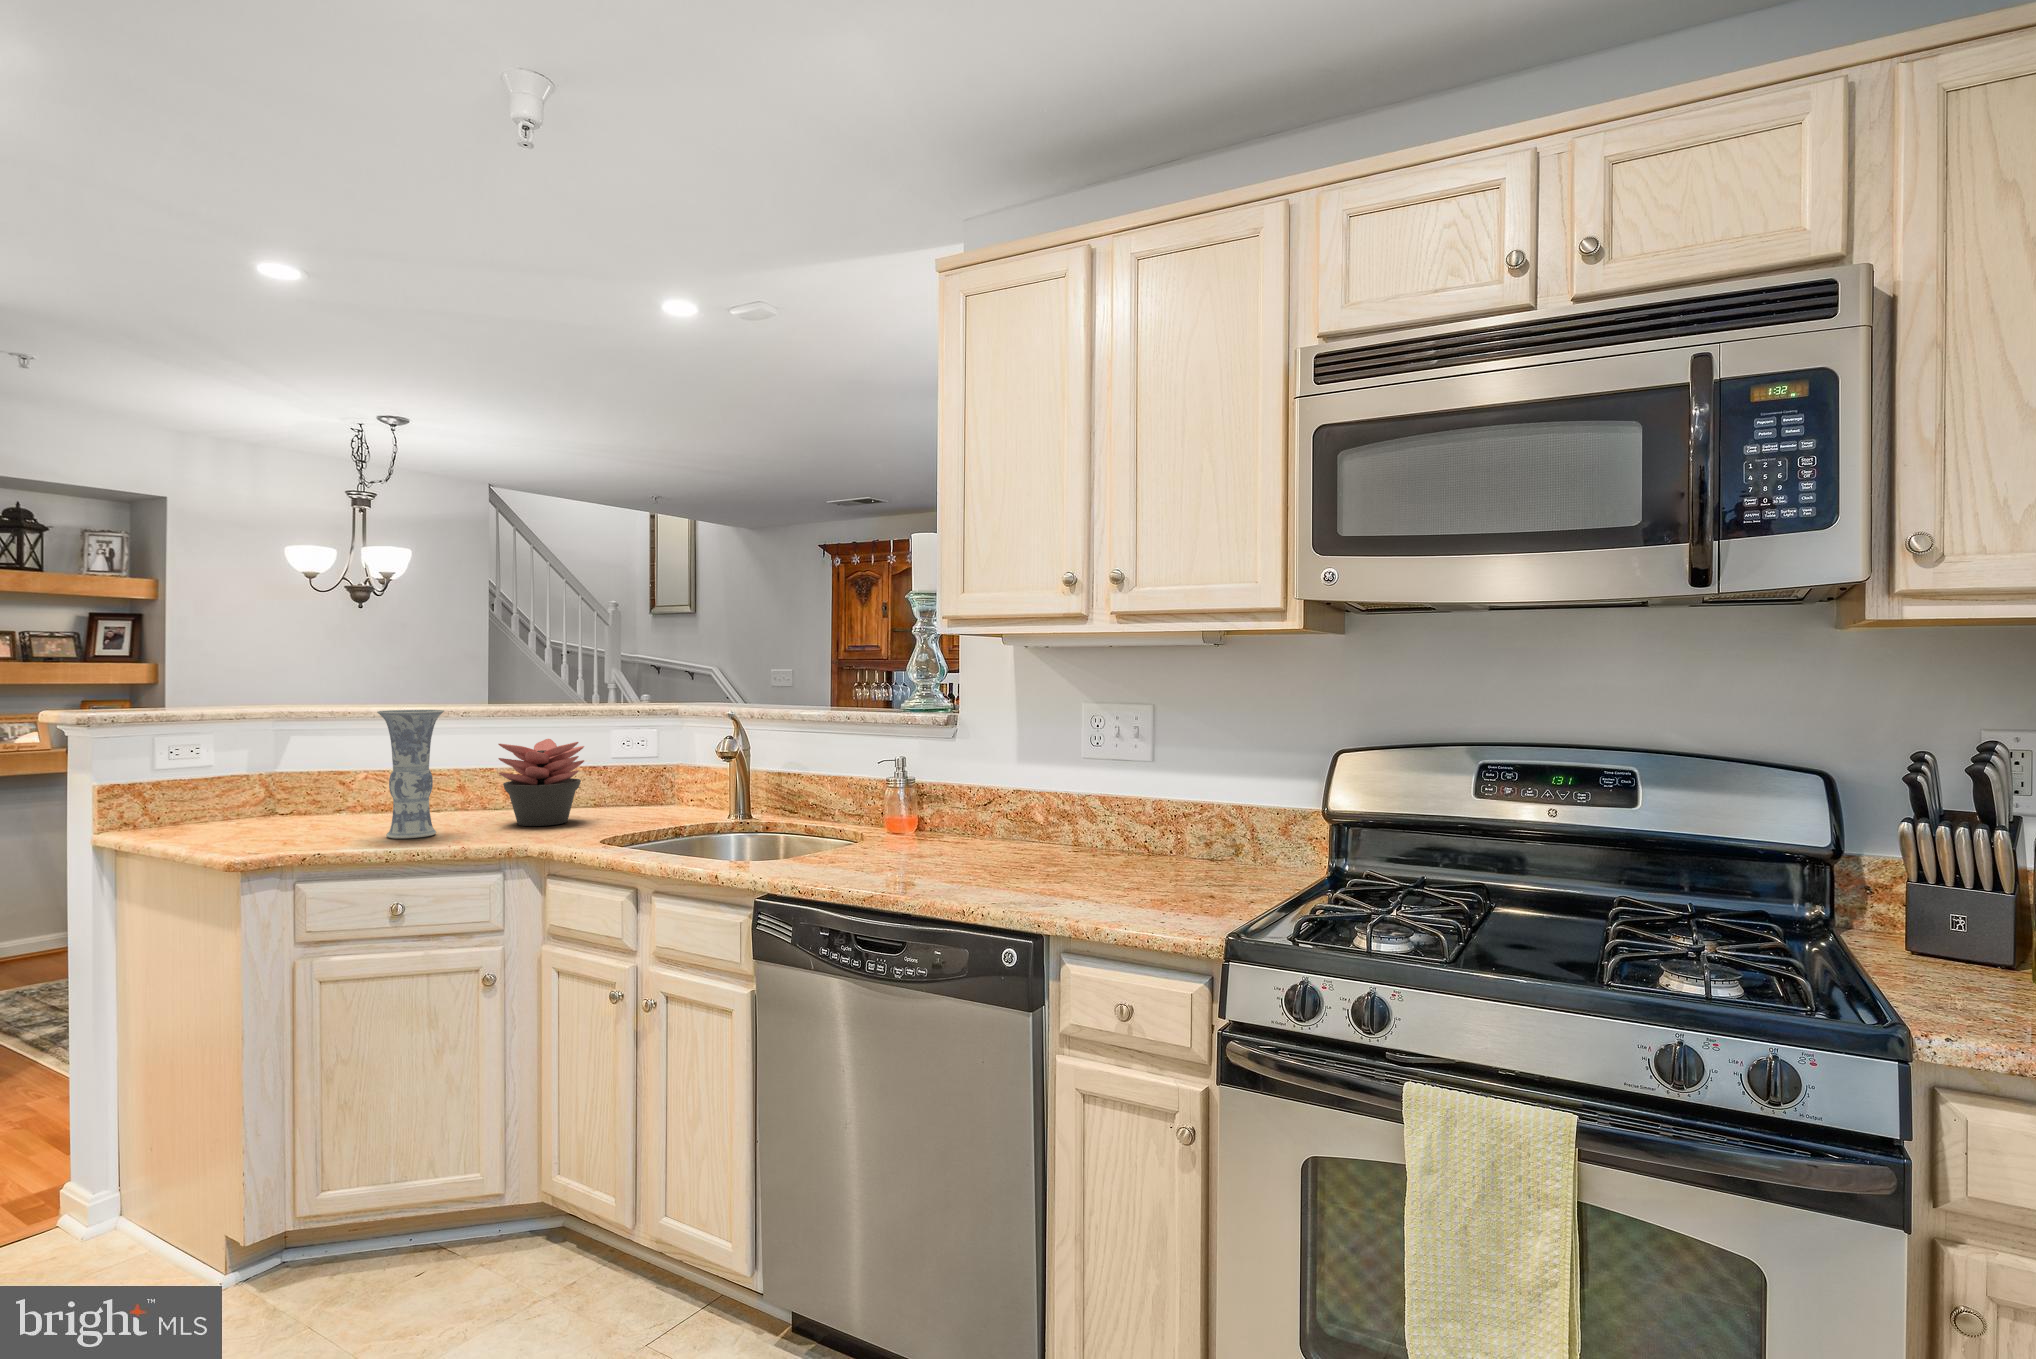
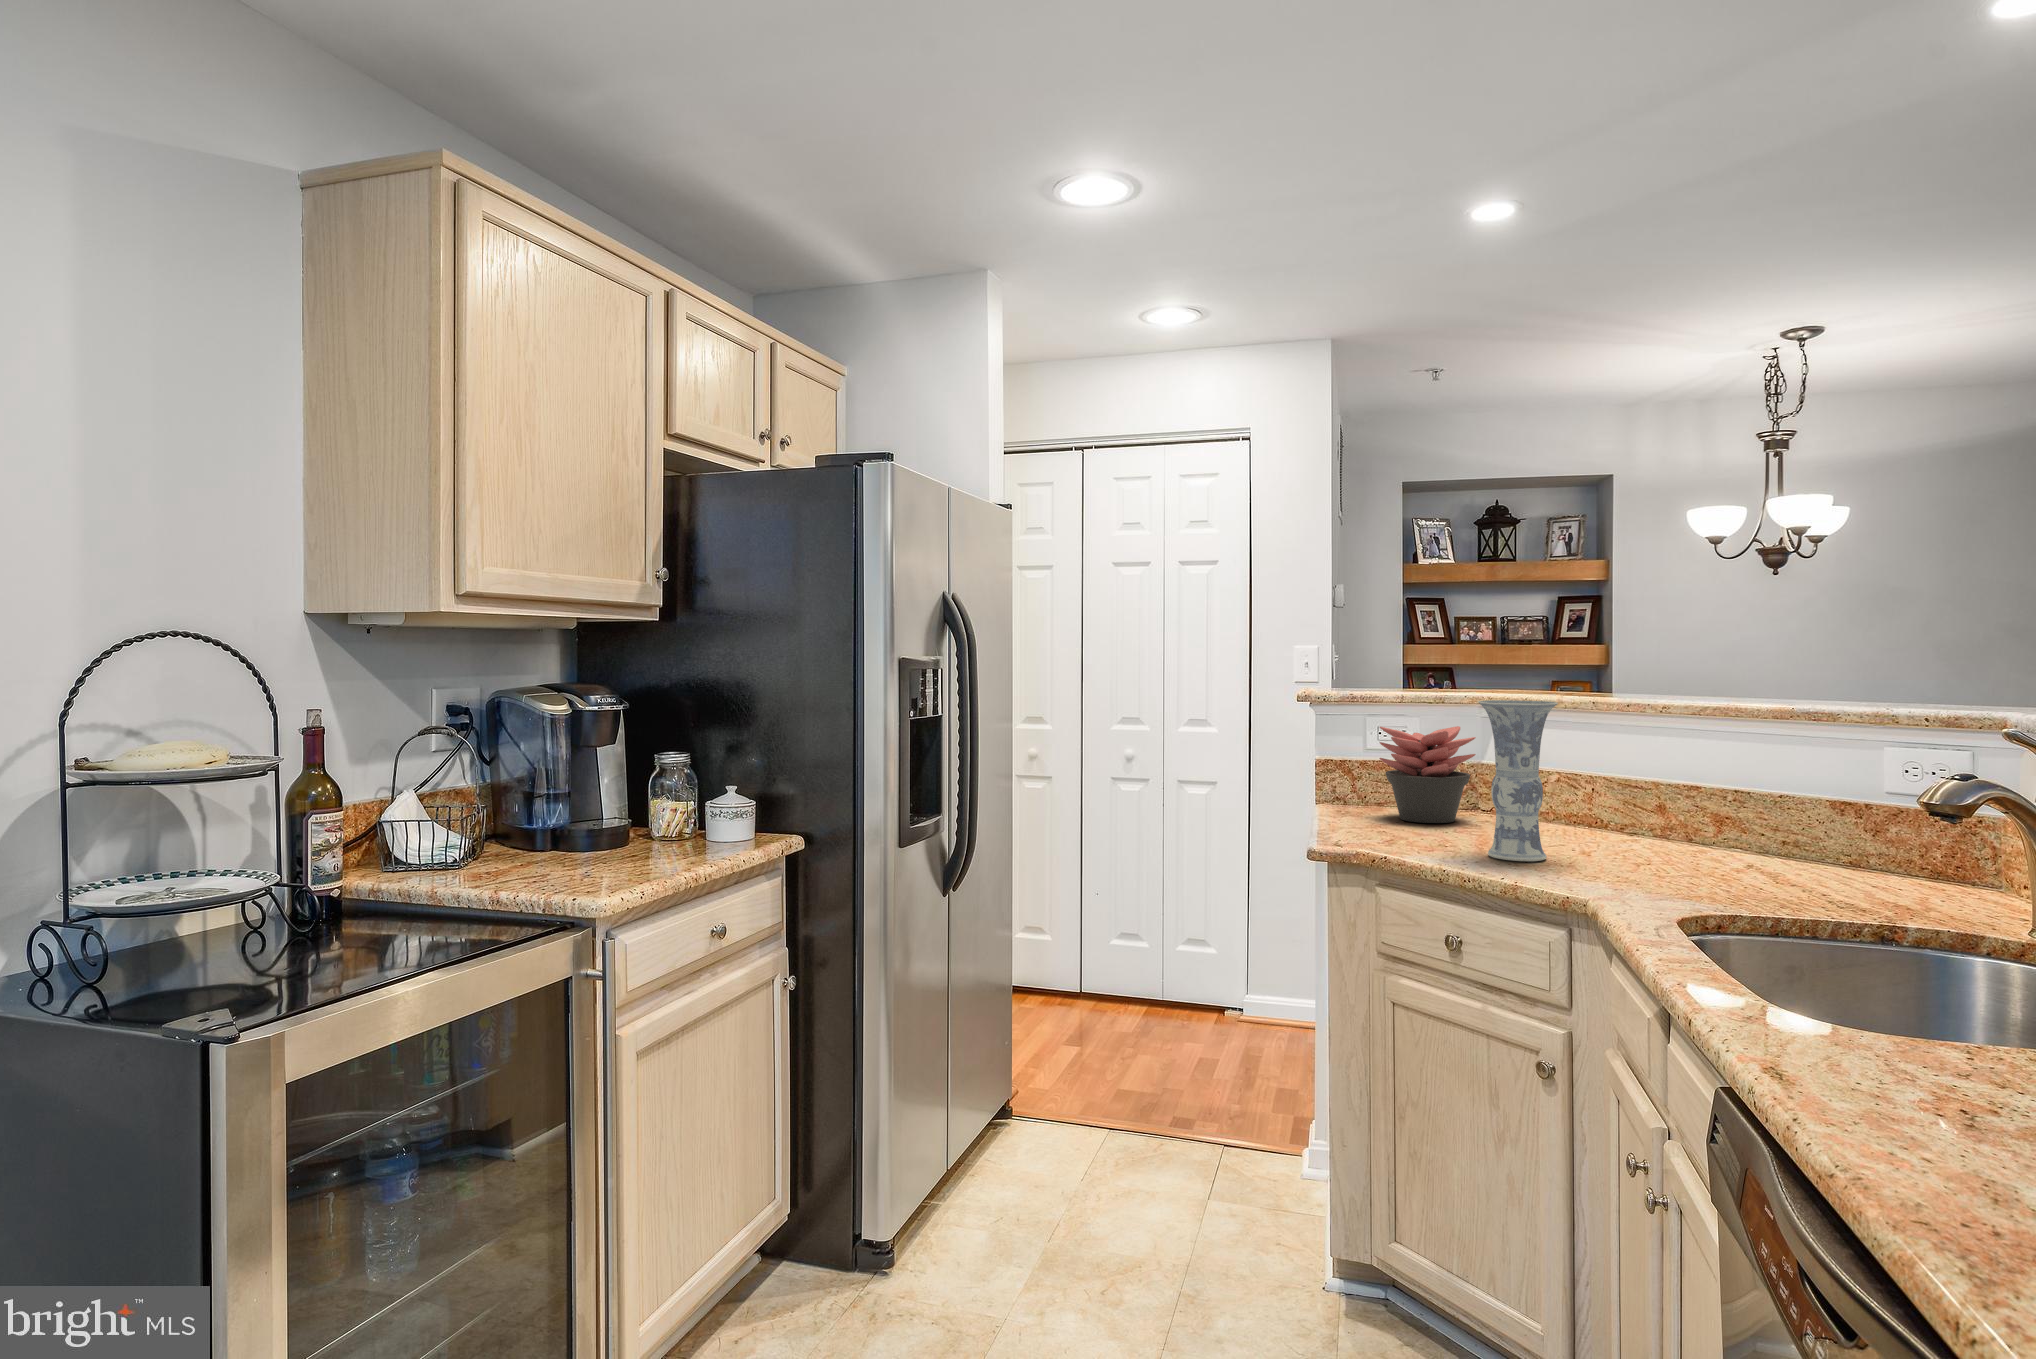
succulent plant: present [498,739,584,826] -> present [1379,726,1476,823]

